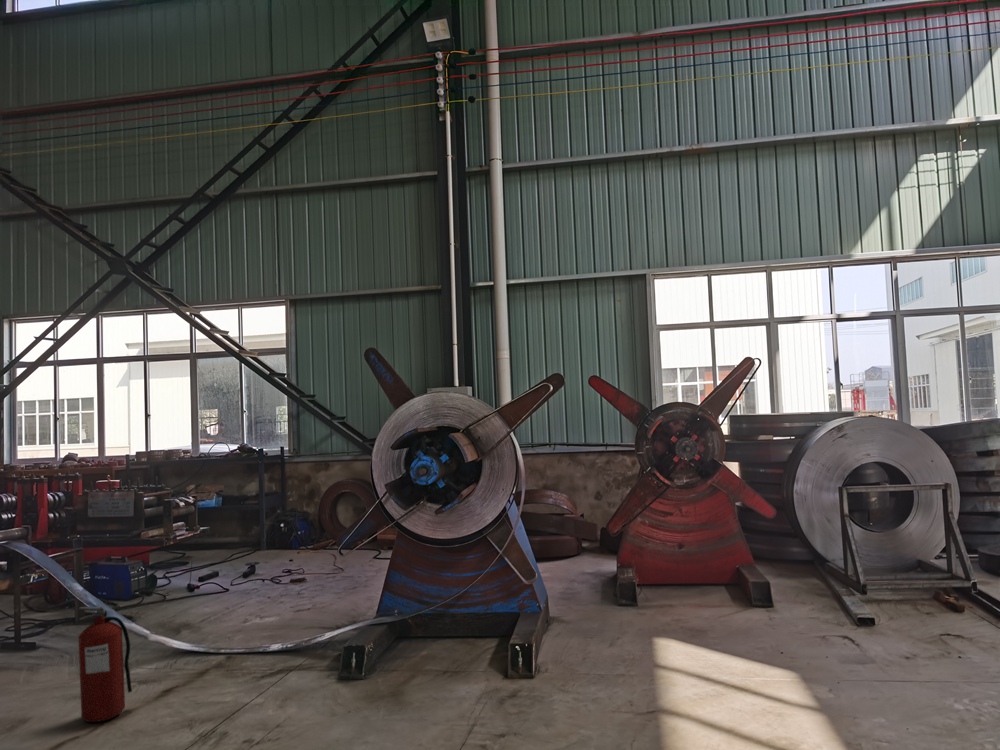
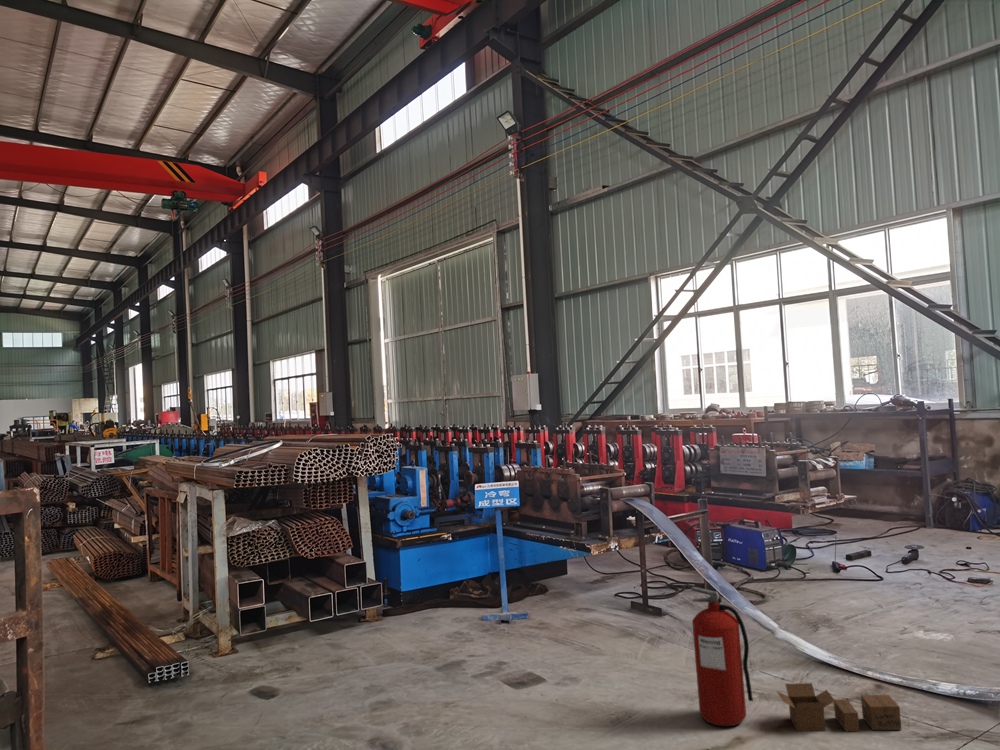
cardboard box: none [151,659,244,704] -> present [777,683,901,731]

